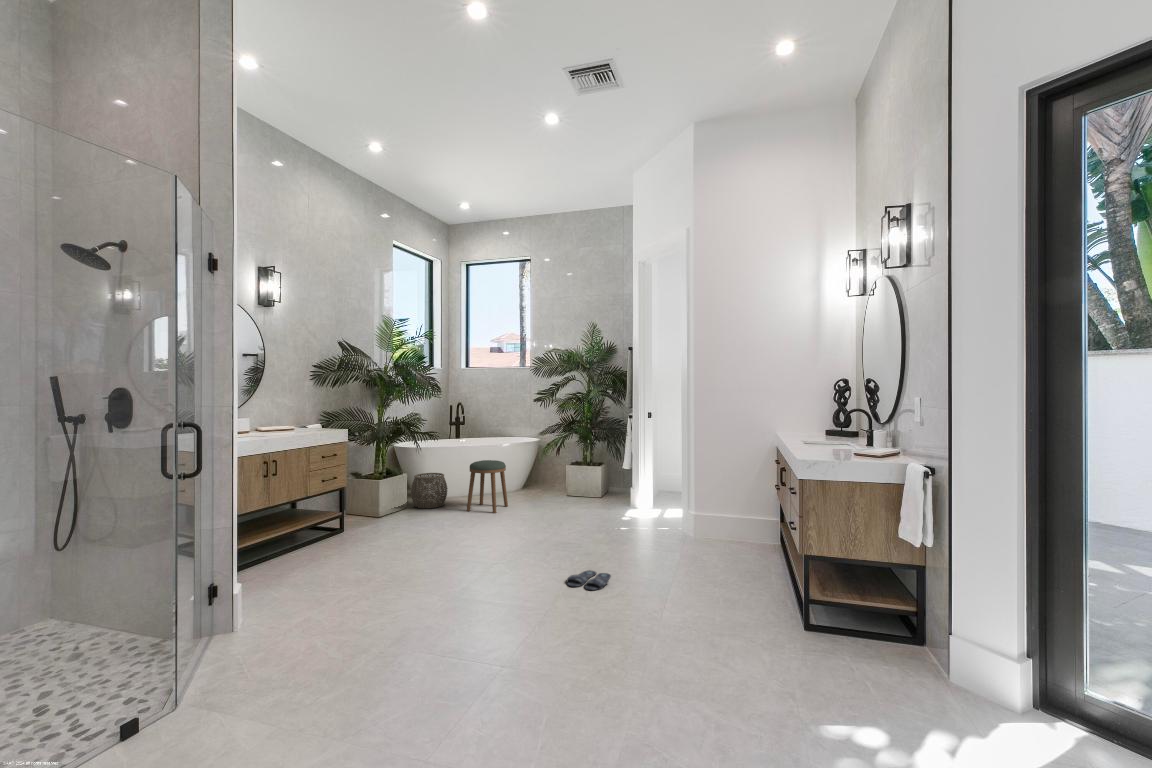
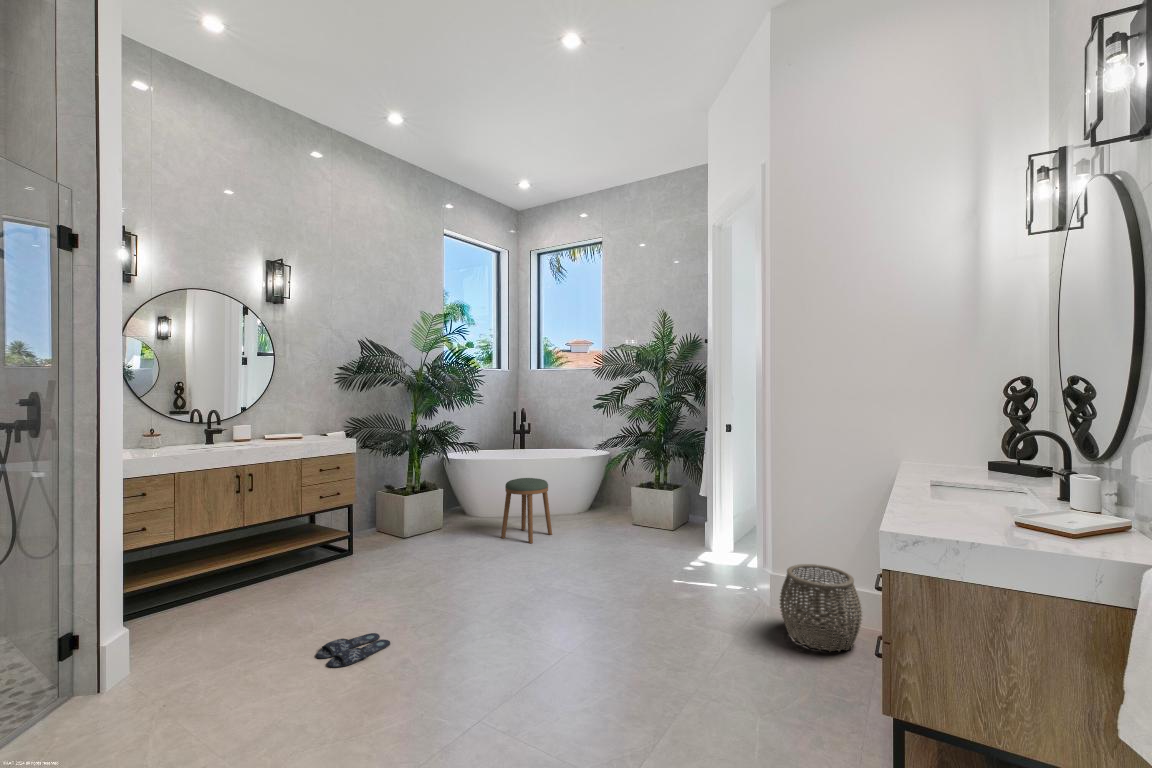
woven basket: present [411,473,448,508] -> present [780,564,862,652]
slippers: present [567,570,611,590] -> present [316,633,390,668]

